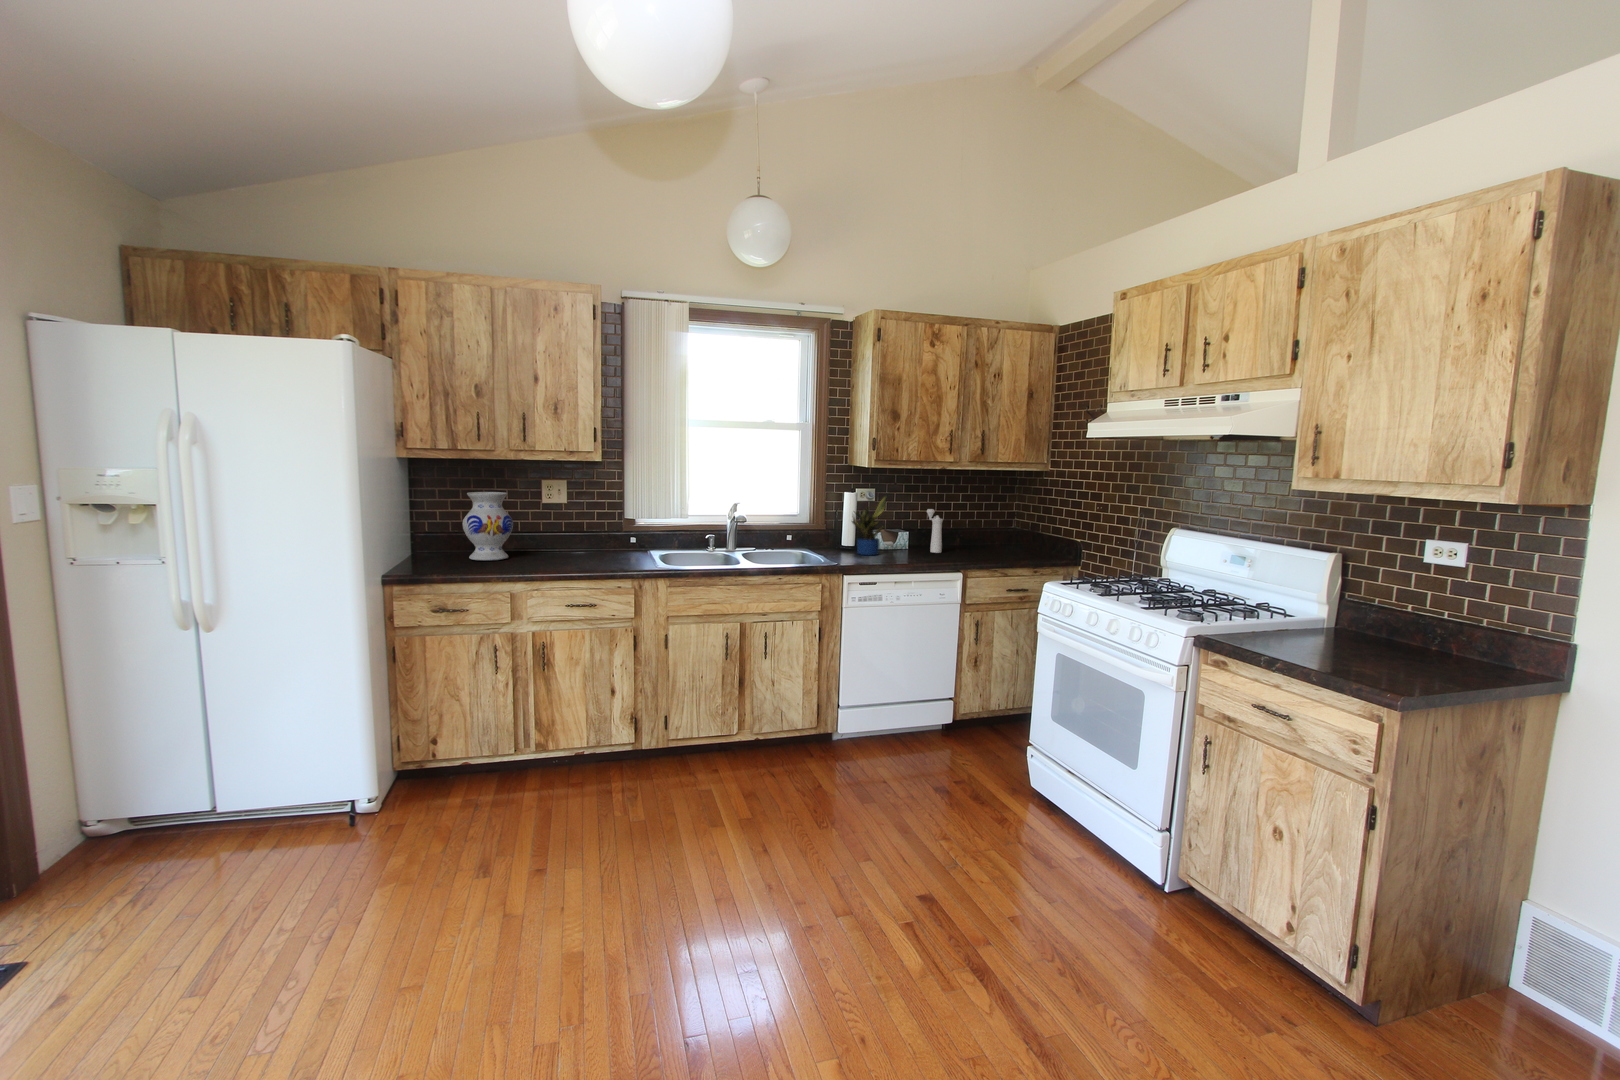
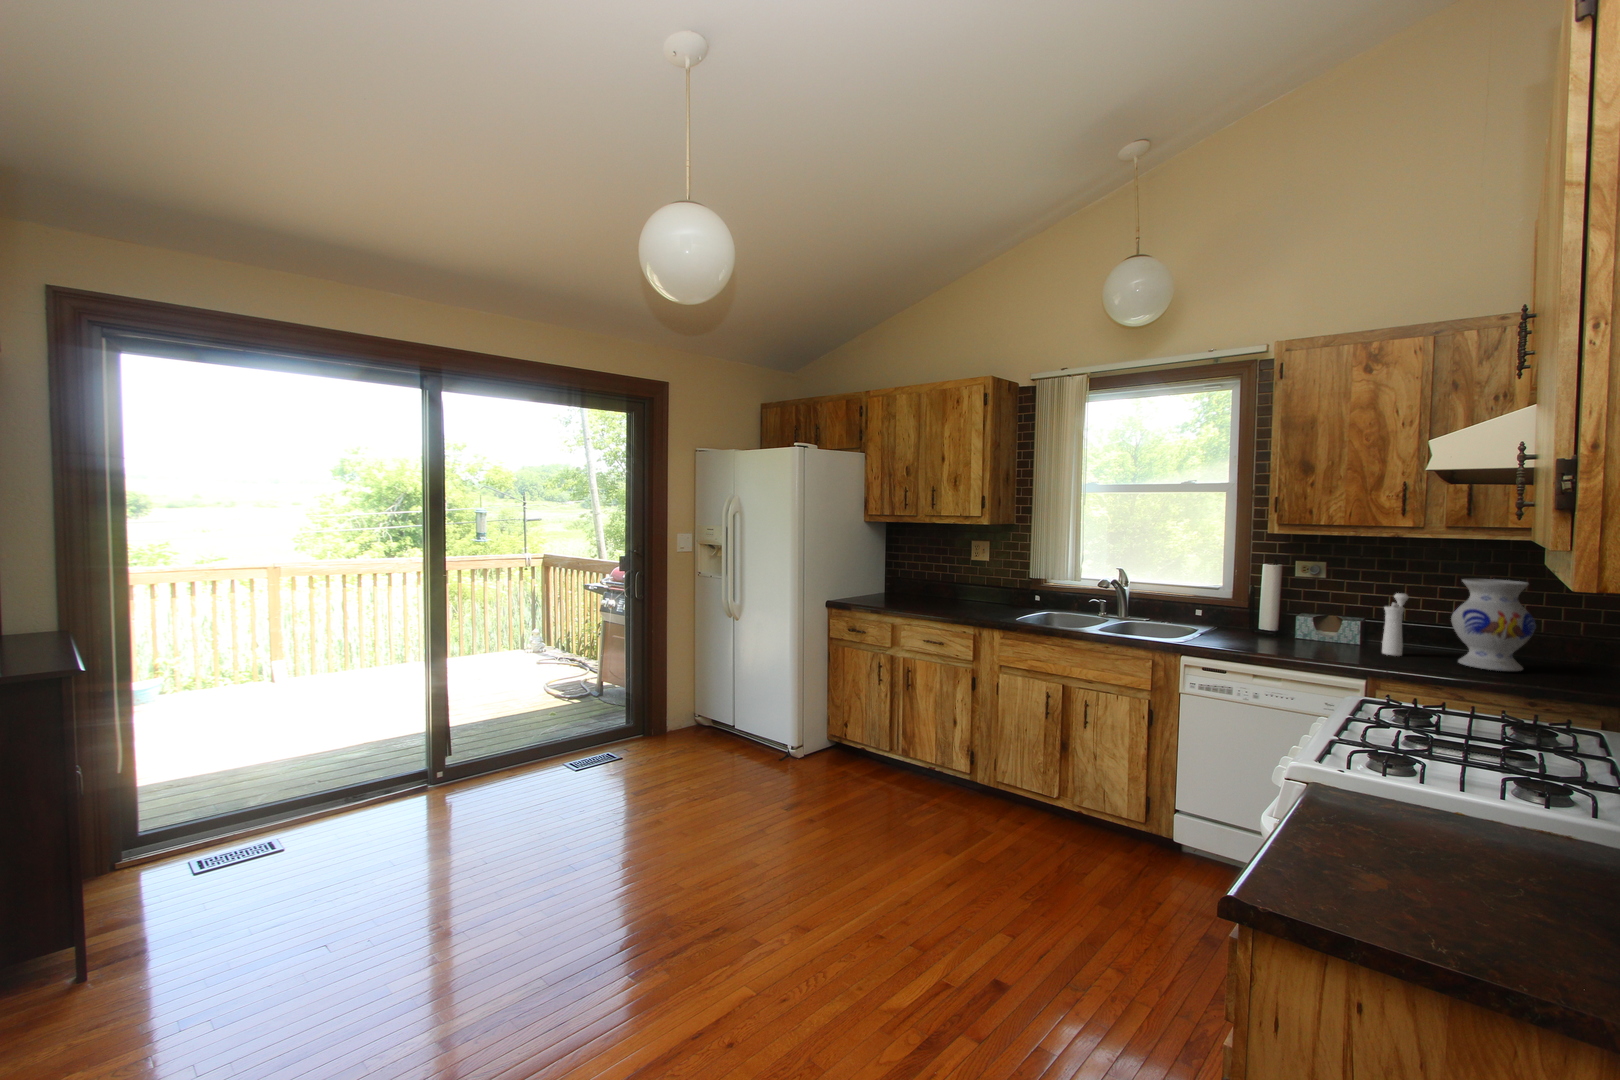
vase: present [462,492,513,560] -> present [1451,579,1536,671]
potted plant: present [852,497,886,555] -> none [1249,570,1309,643]

